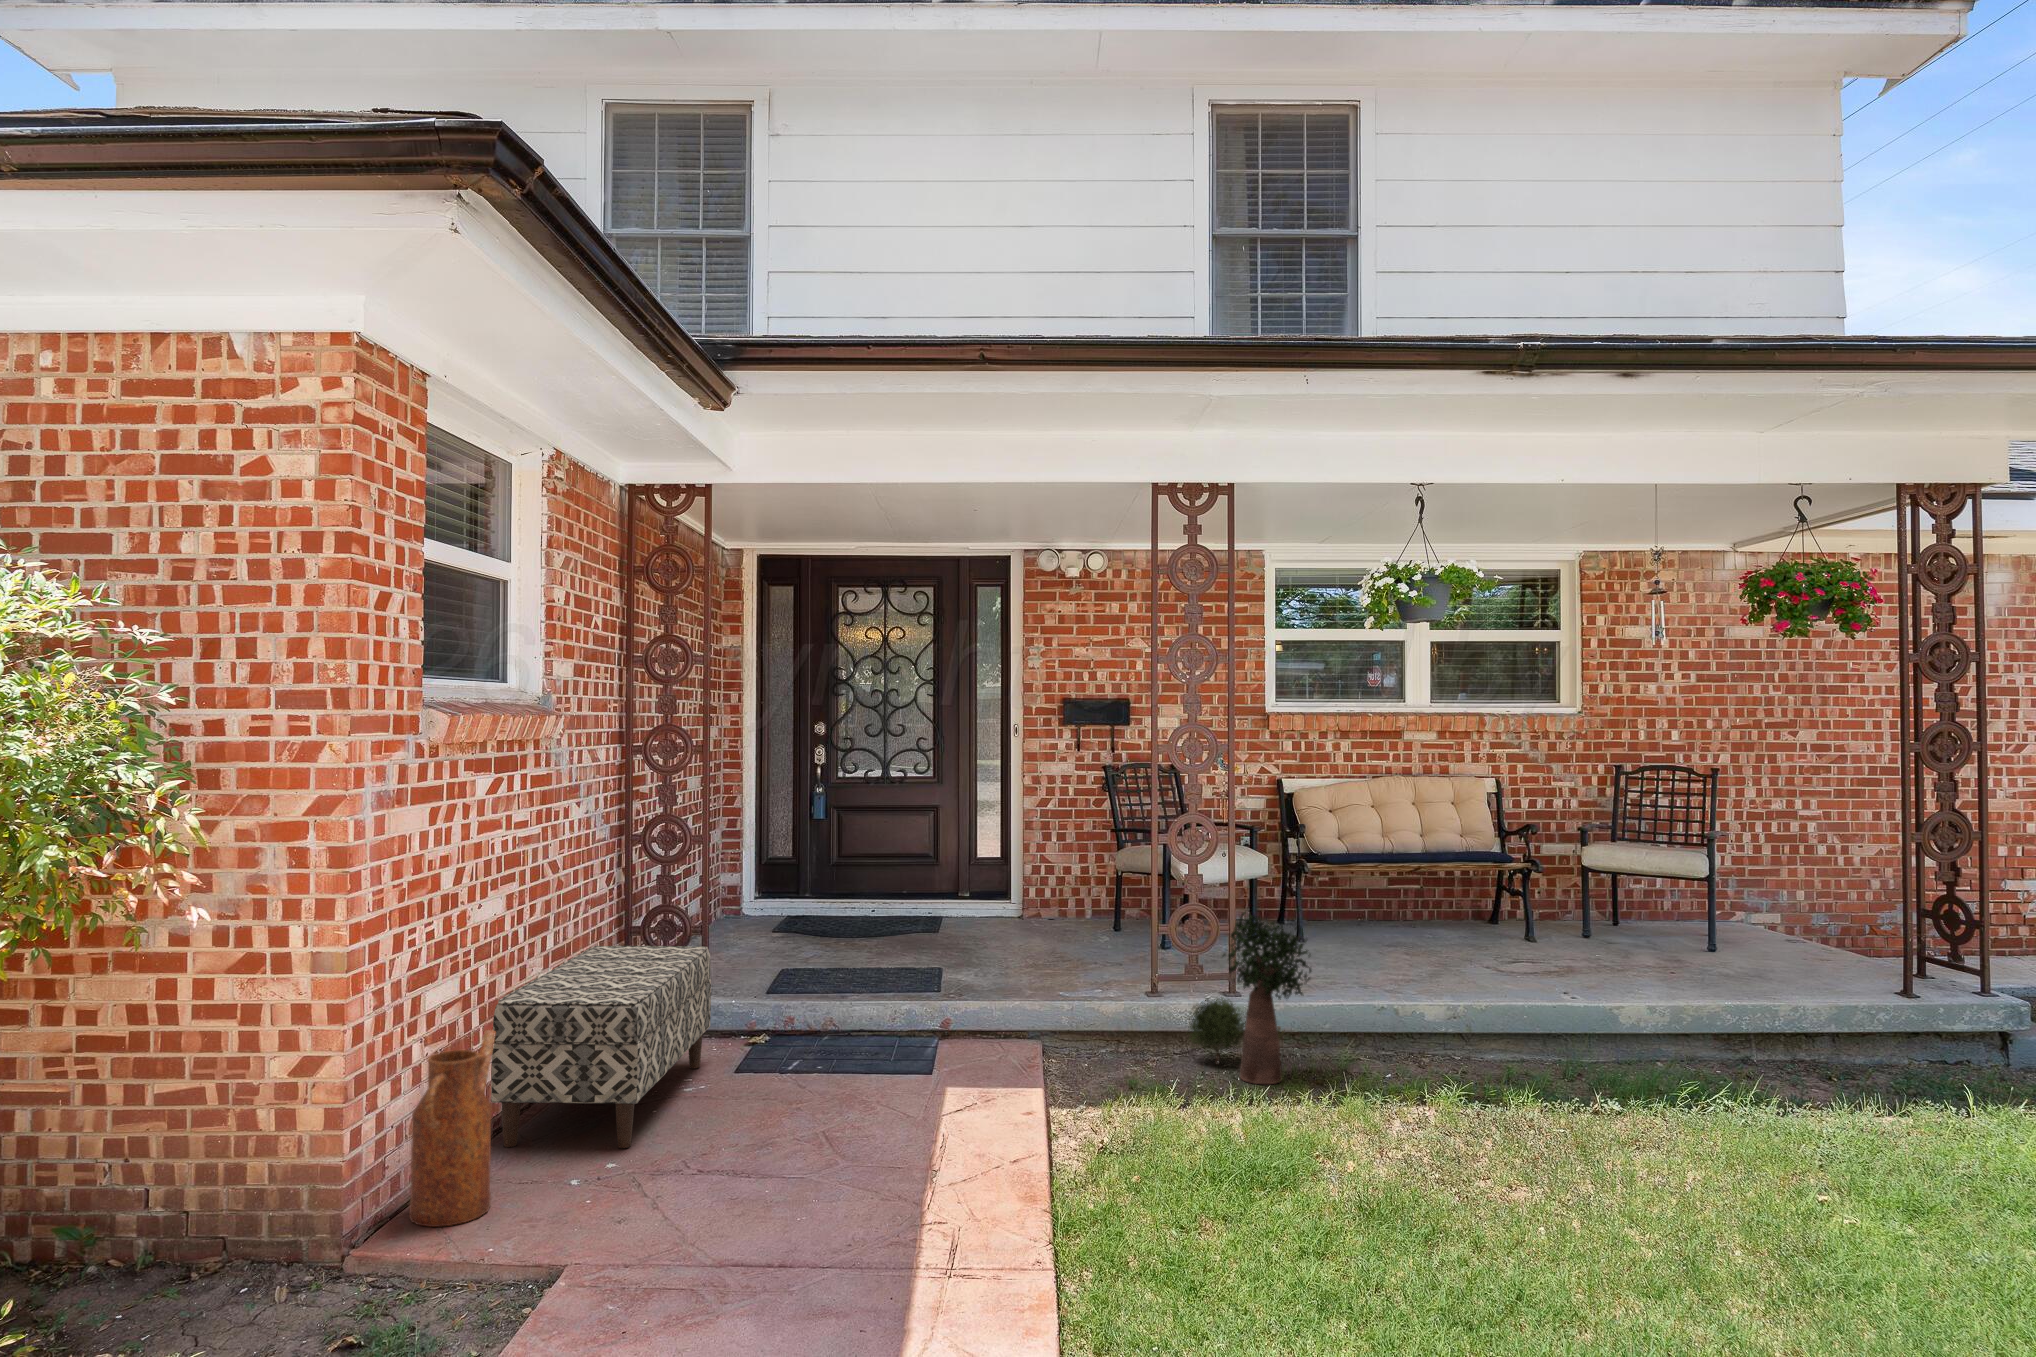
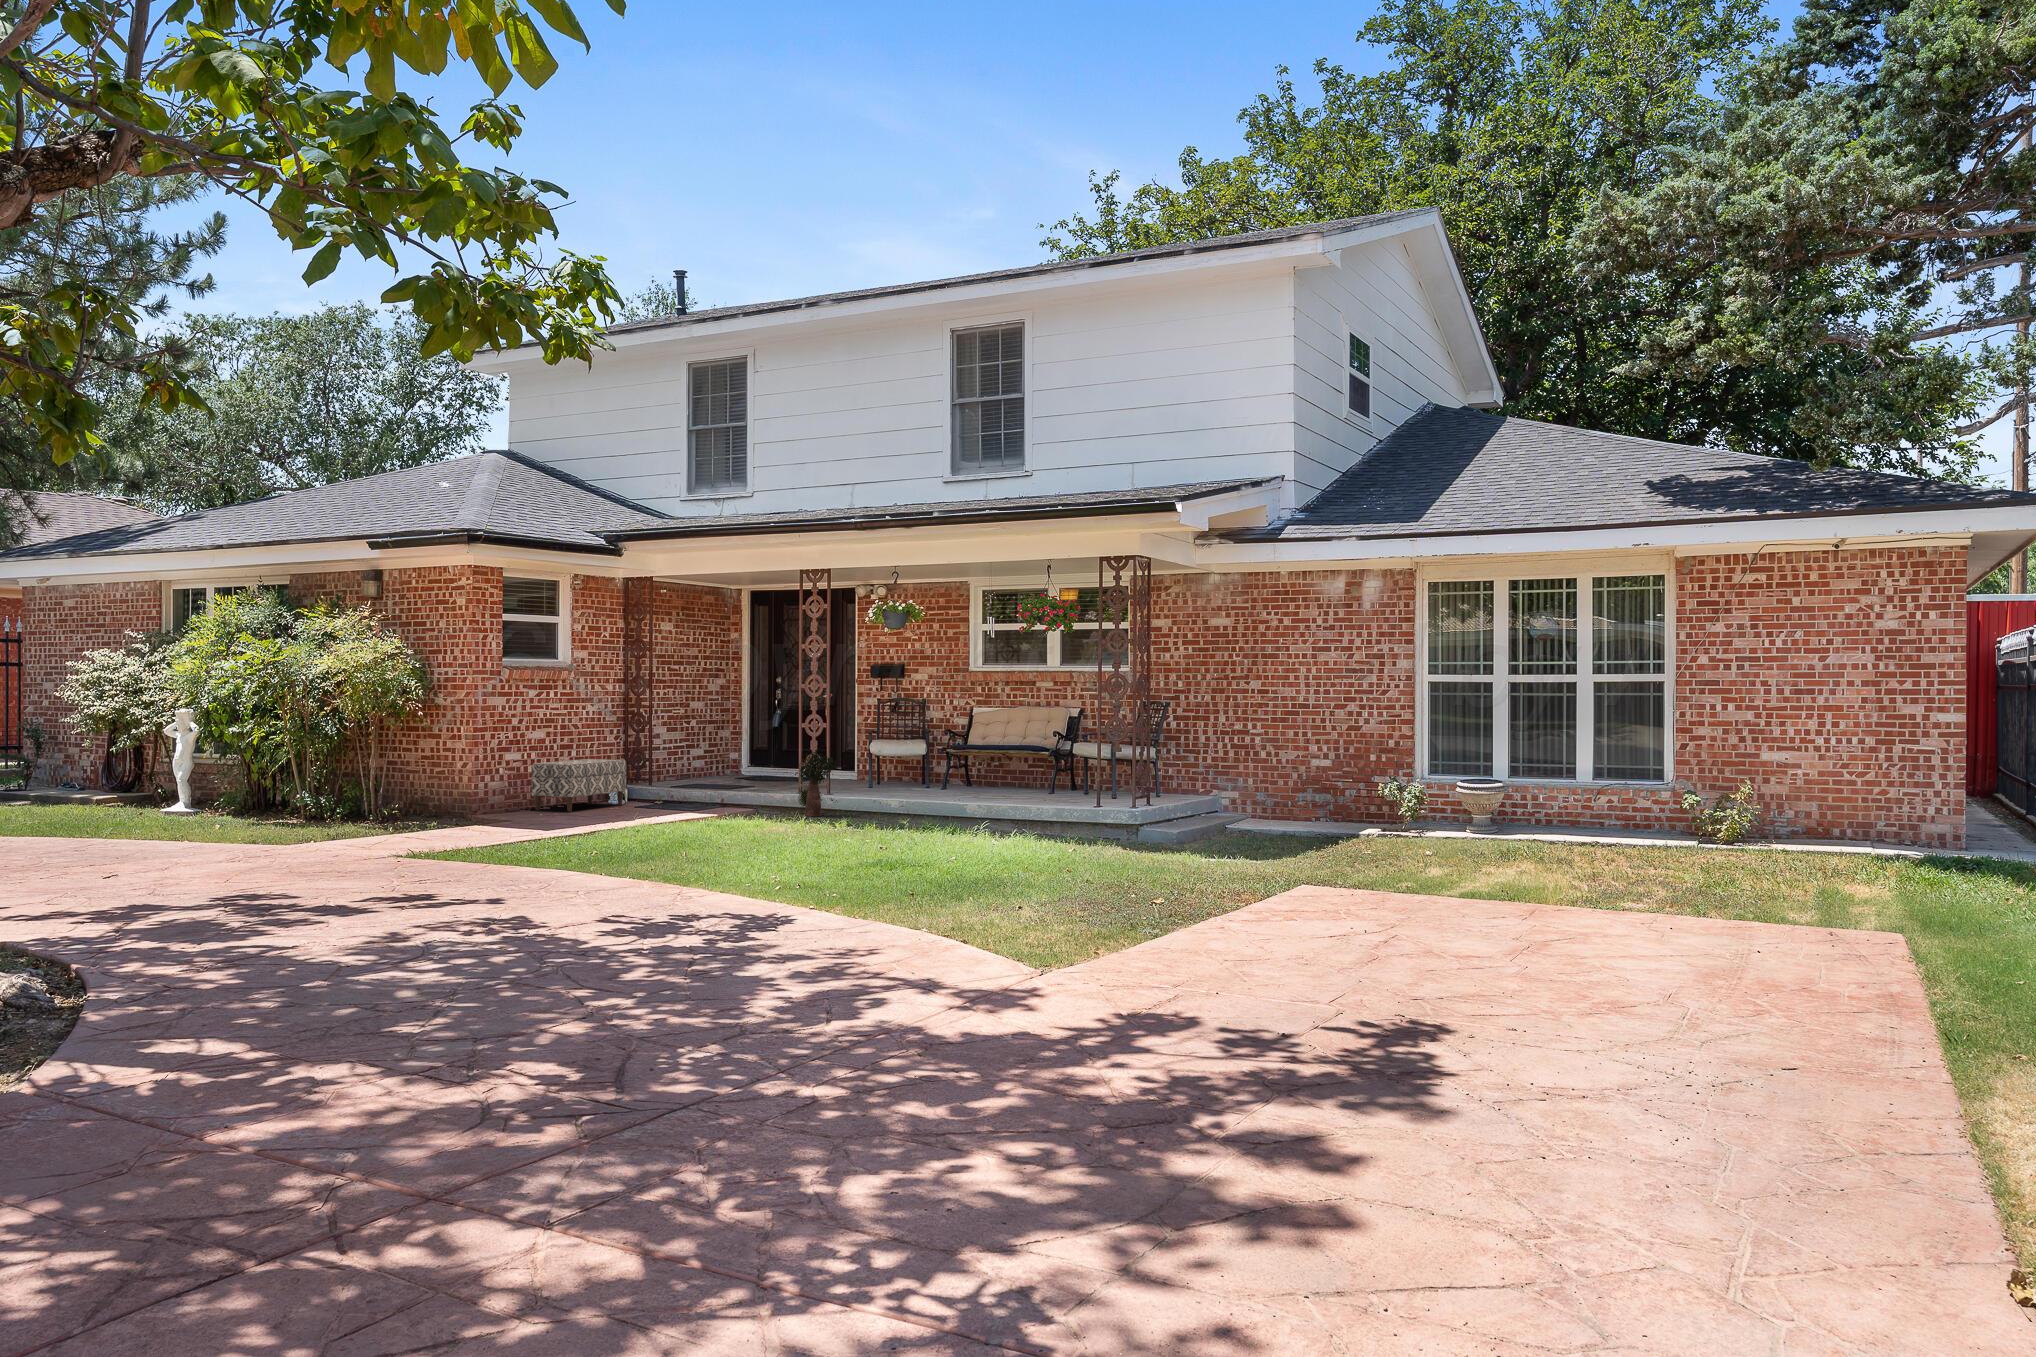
watering can: present [409,1030,496,1227] -> none [497,767,526,816]

